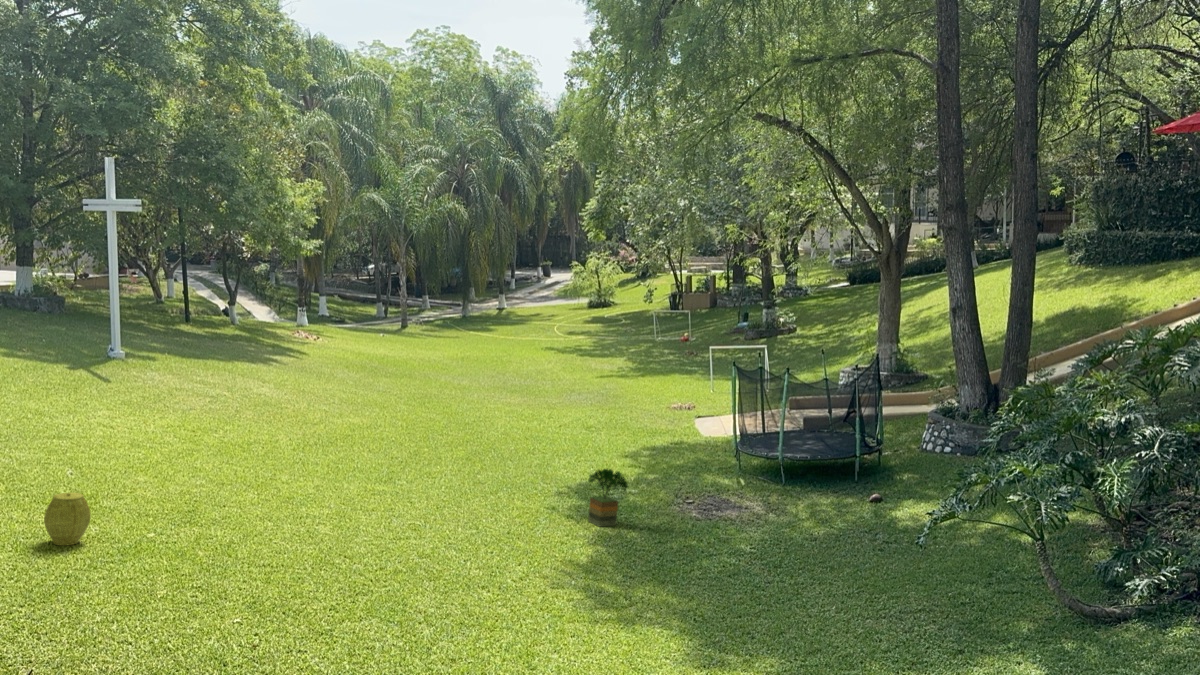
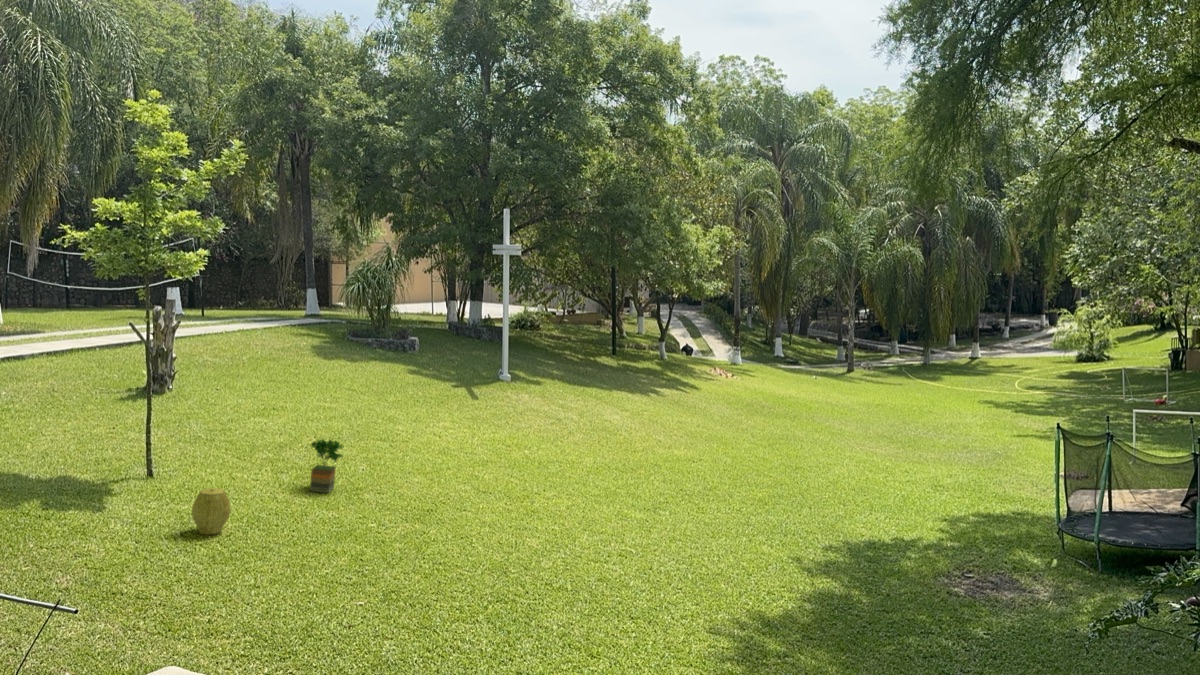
potted tree: present [588,469,628,527] -> present [310,439,343,493]

